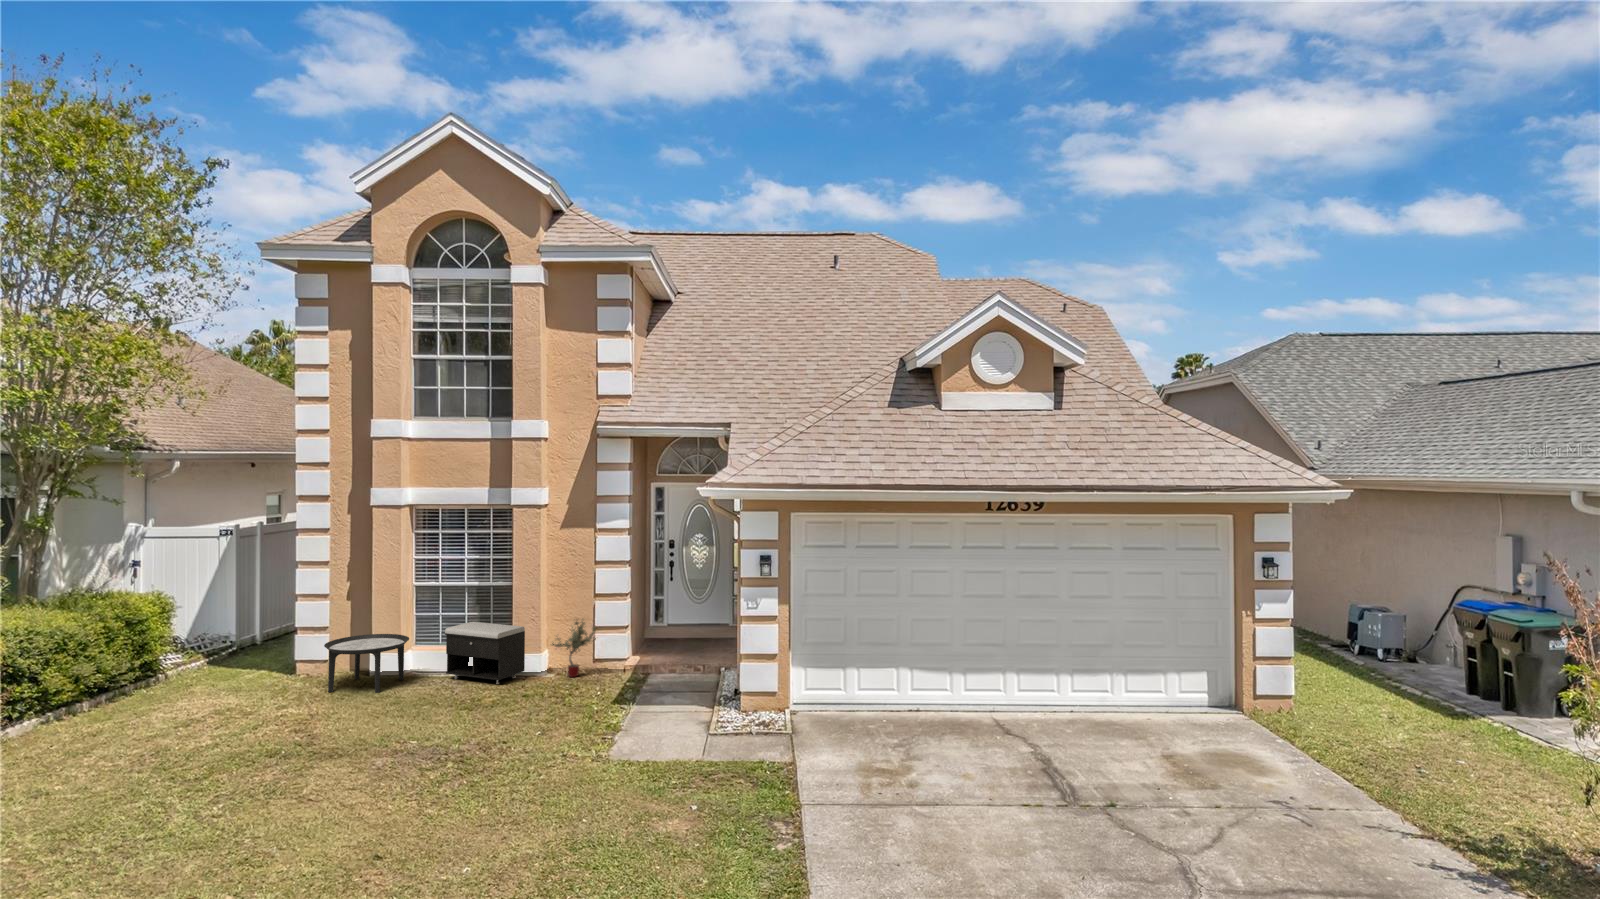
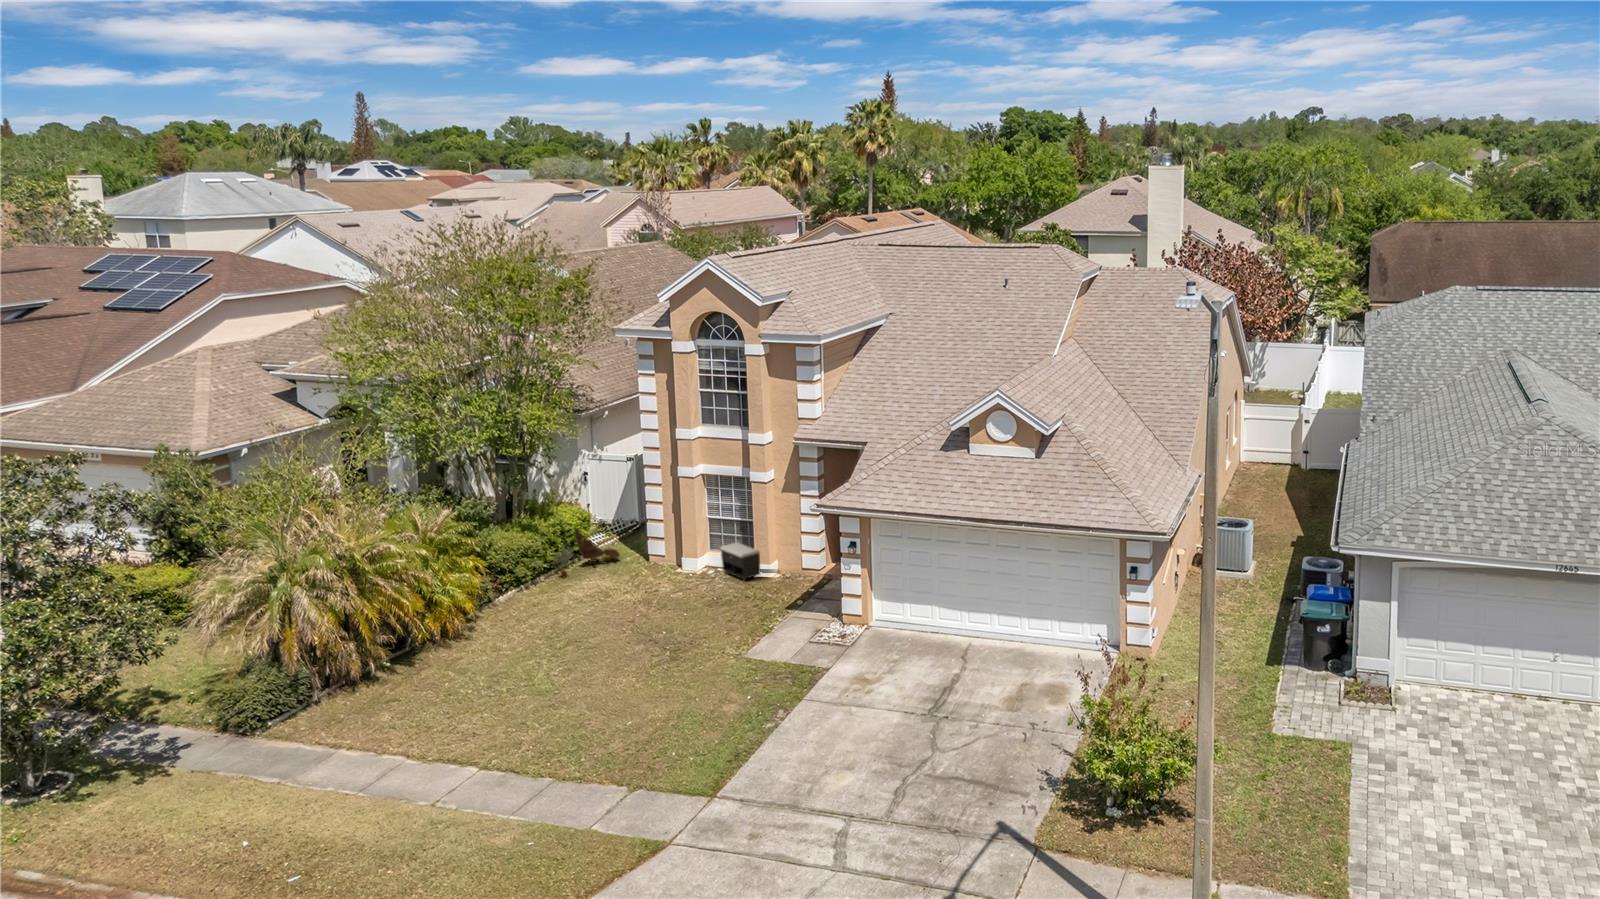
lounge chair: none [108,622,216,703] -> present [574,528,620,566]
potted tree: present [552,622,596,677] -> present [554,547,574,577]
round table: present [324,634,409,693] -> none [663,544,704,578]

